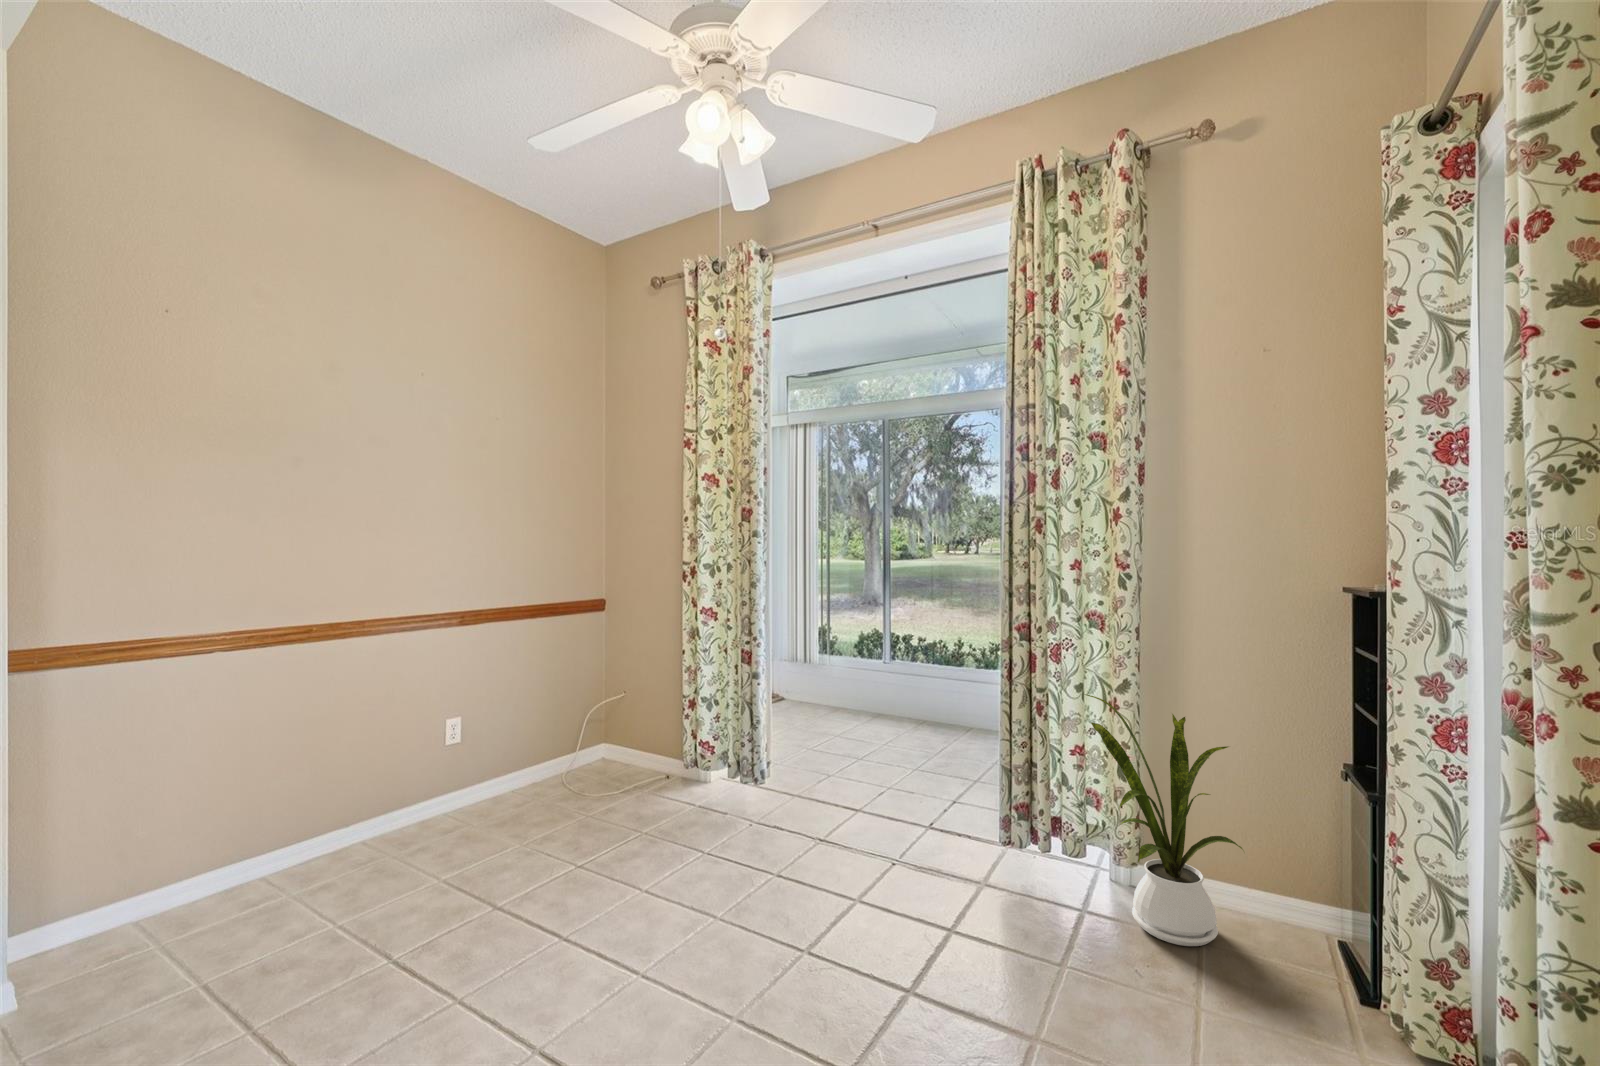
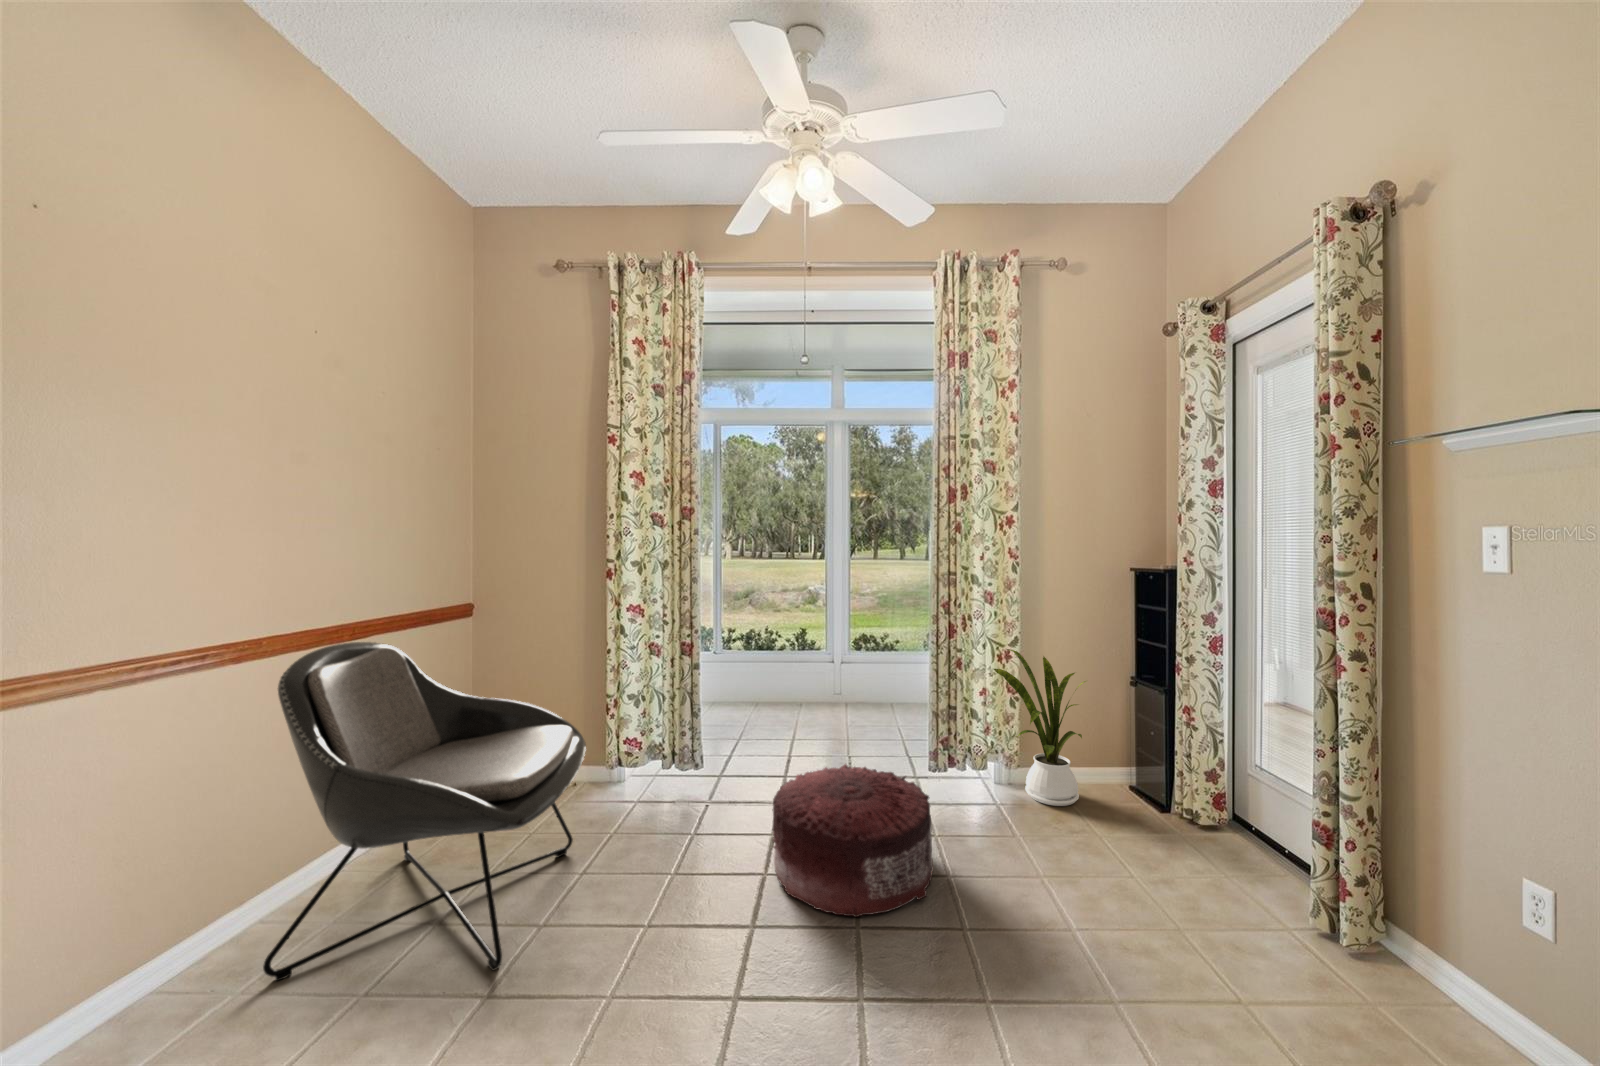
lounge chair: none [339,620,608,903] -> present [263,642,586,981]
pouf: none [699,803,898,980] -> present [773,764,933,917]

